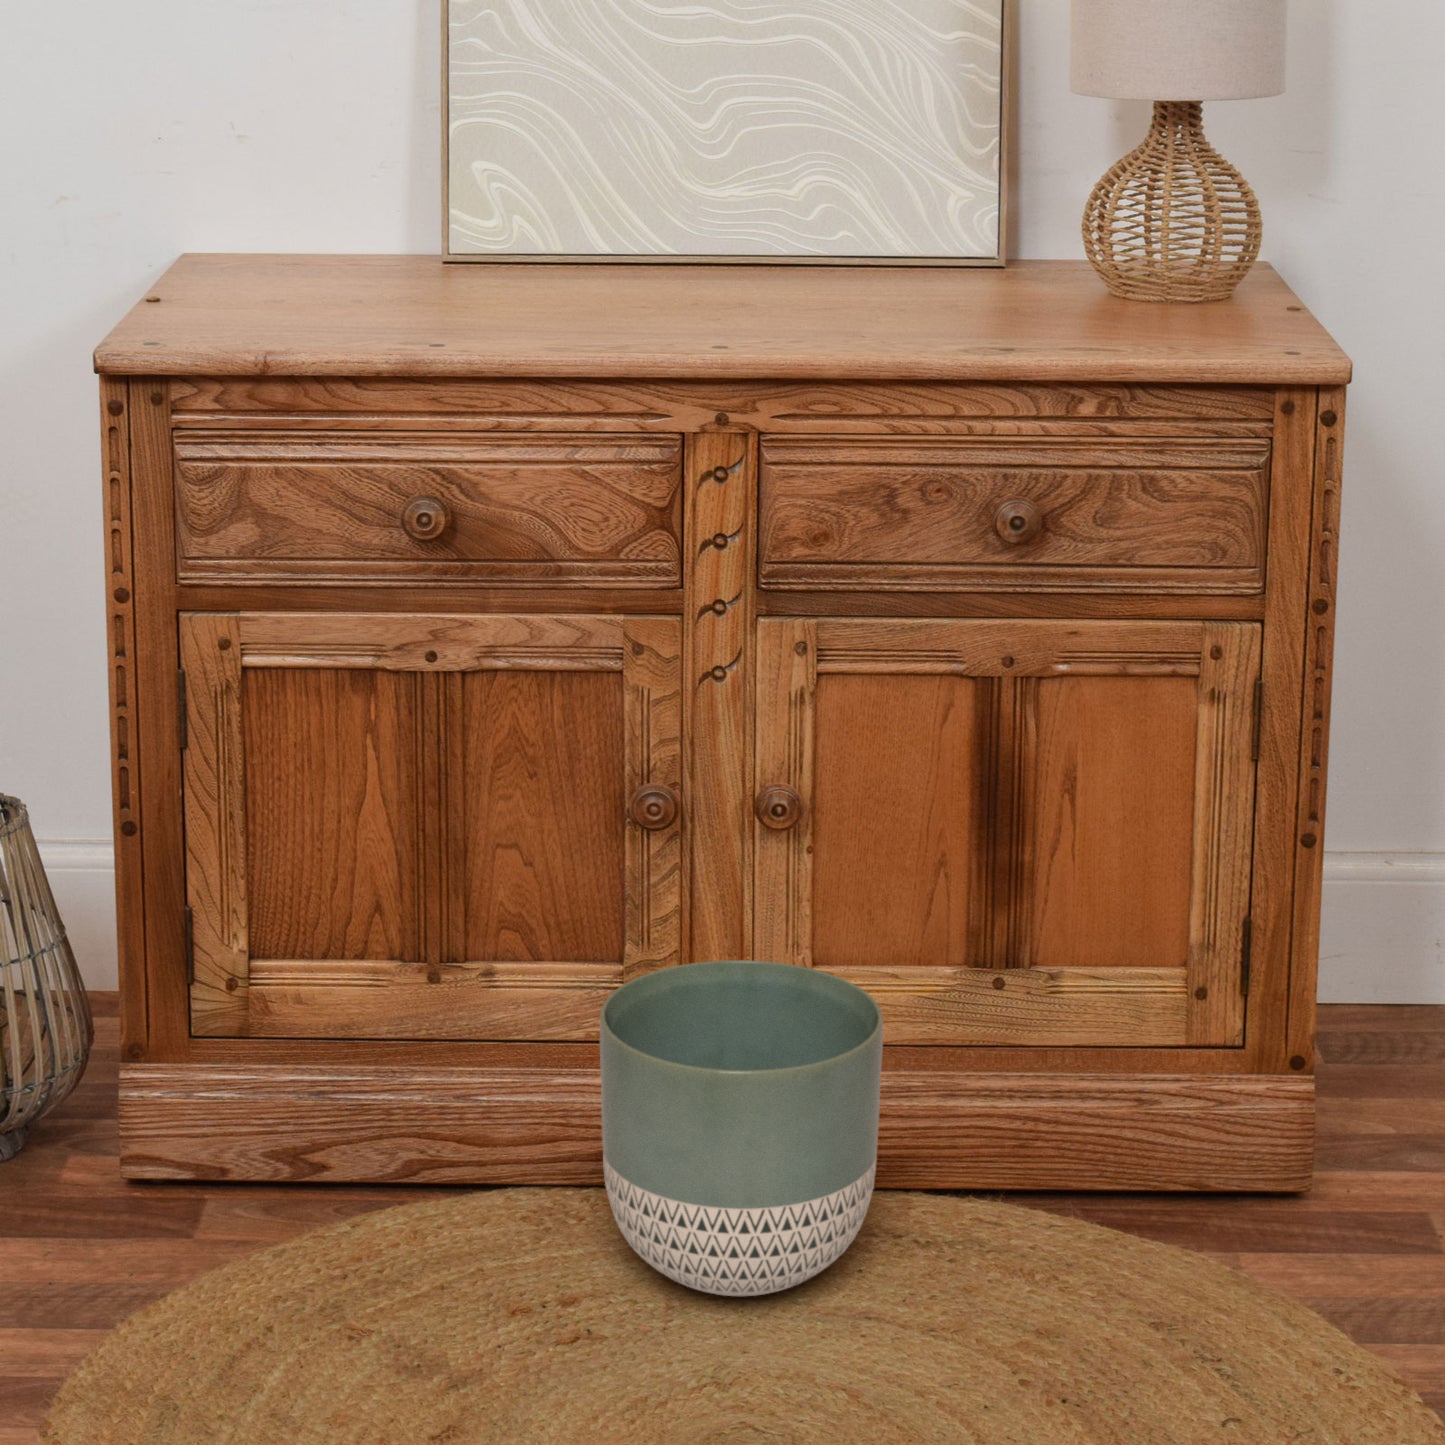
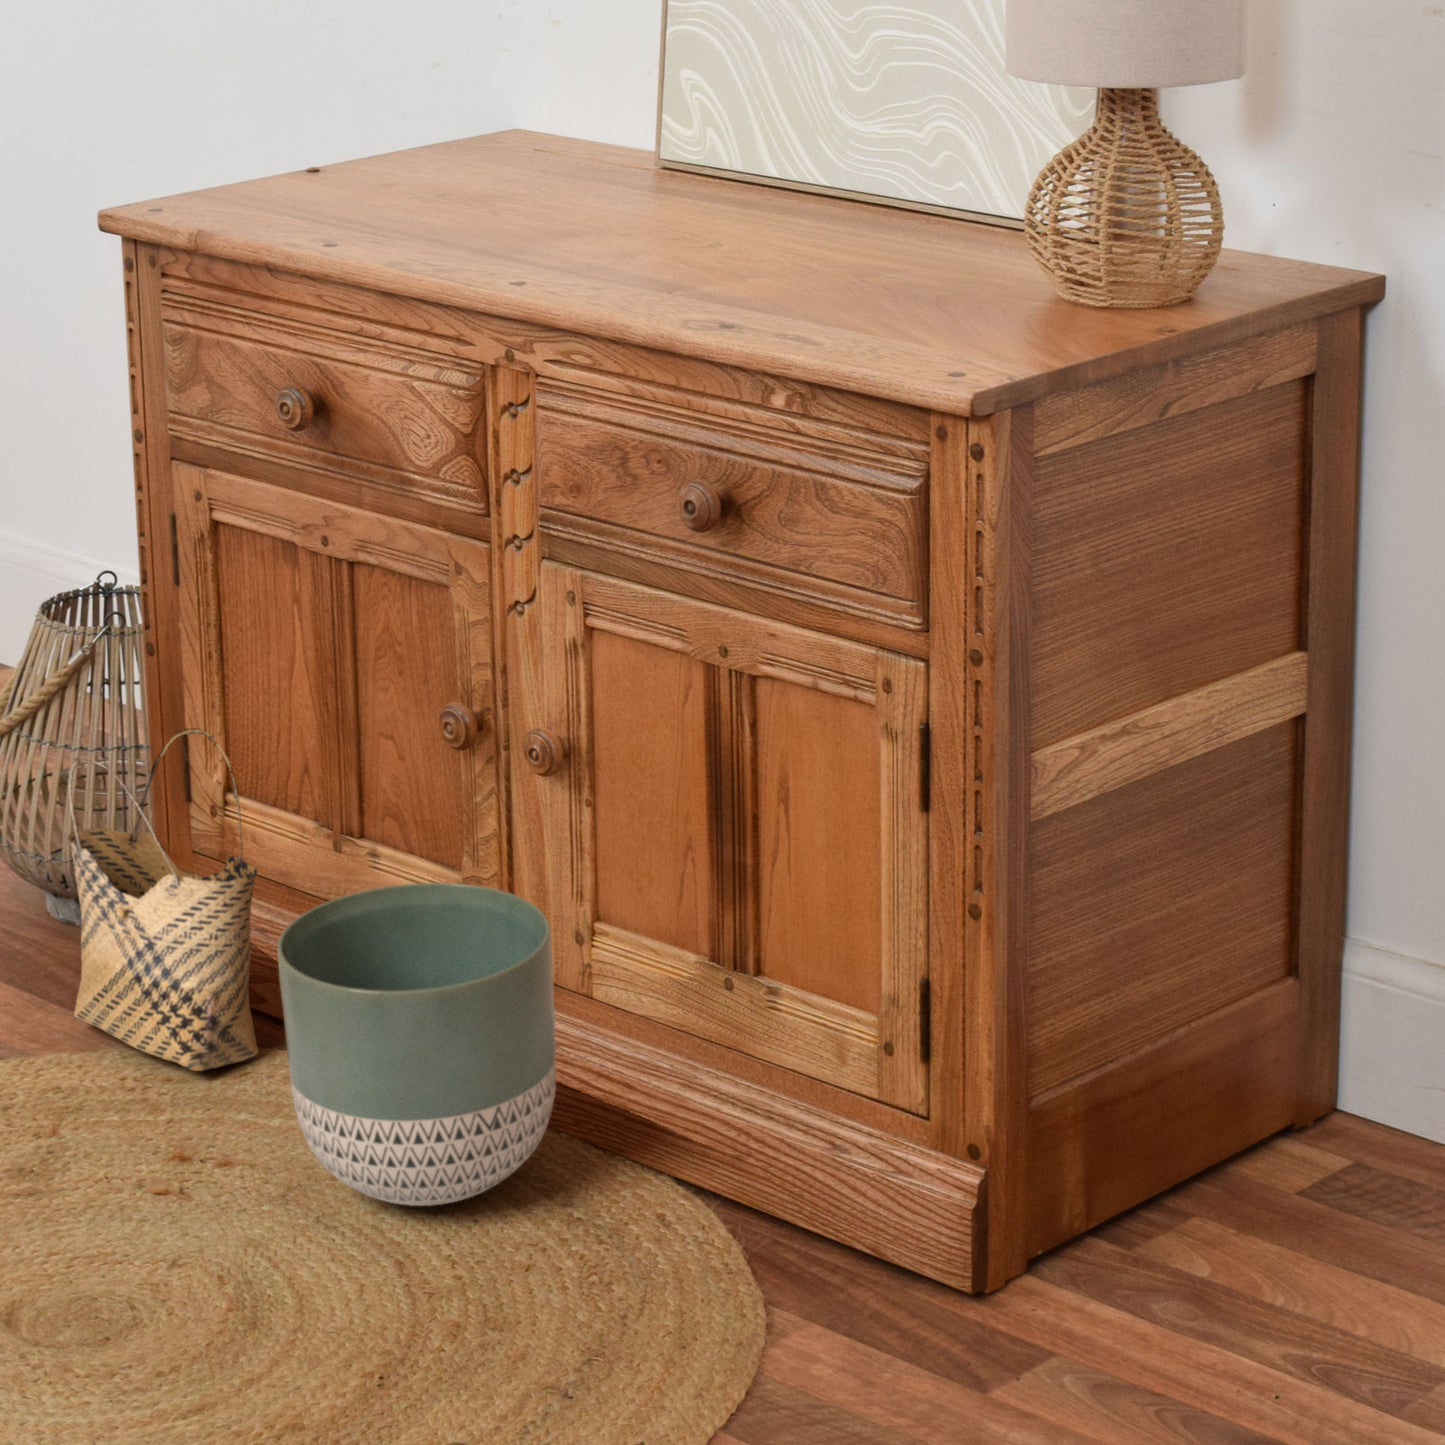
woven basket: none [121,888,394,1257] -> present [68,728,258,1071]

